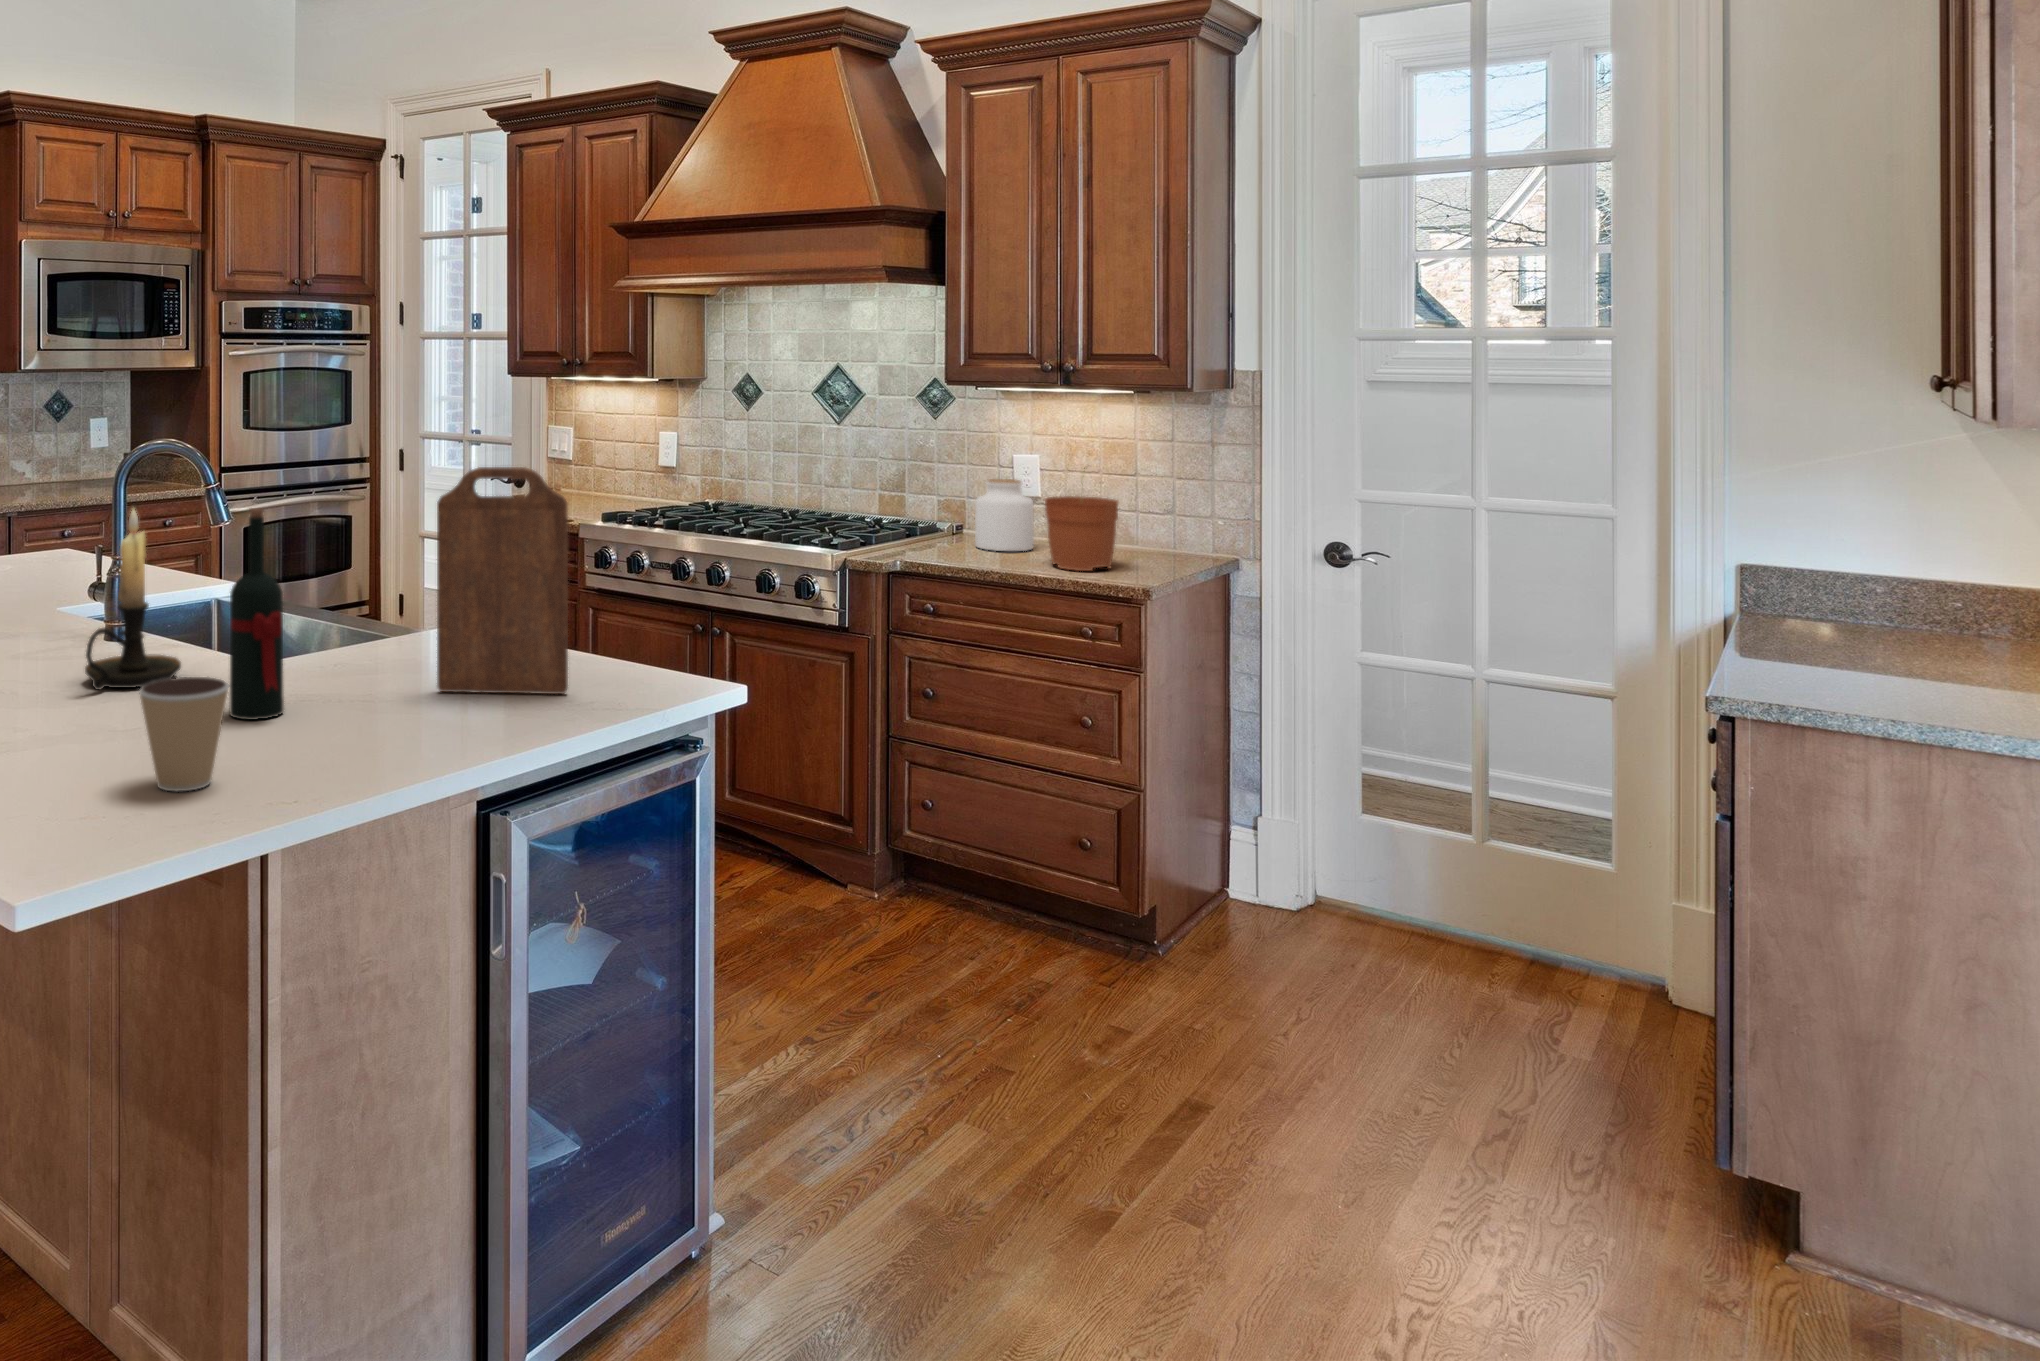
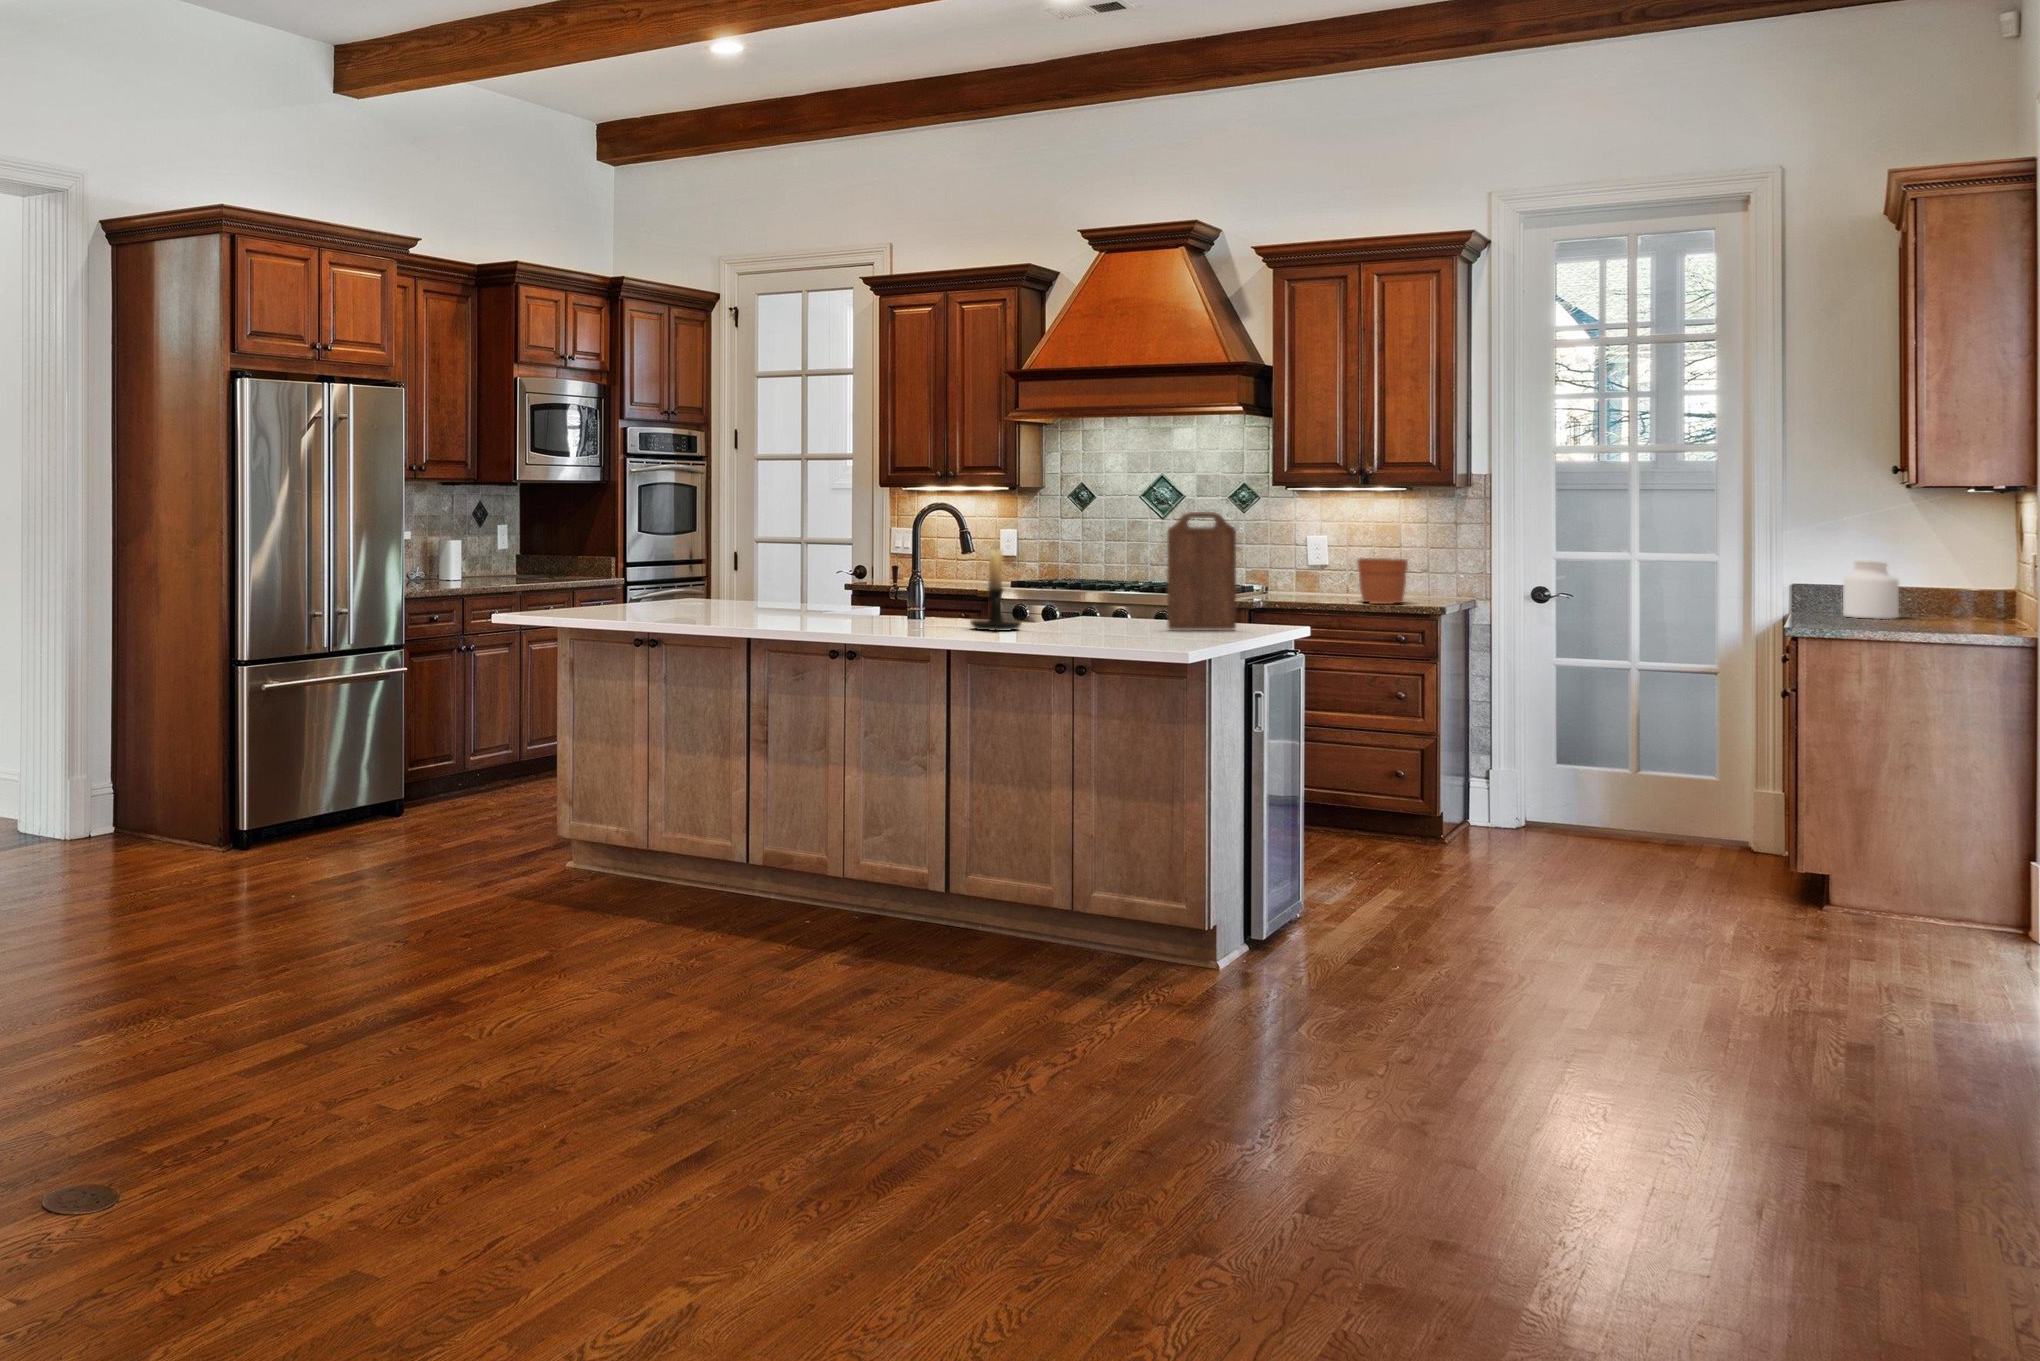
jar: present [975,479,1034,551] -> present [1843,562,1899,619]
wine bottle: present [230,508,284,720] -> none [1090,530,1125,635]
coffee cup: present [139,677,229,792] -> none [1131,598,1174,645]

